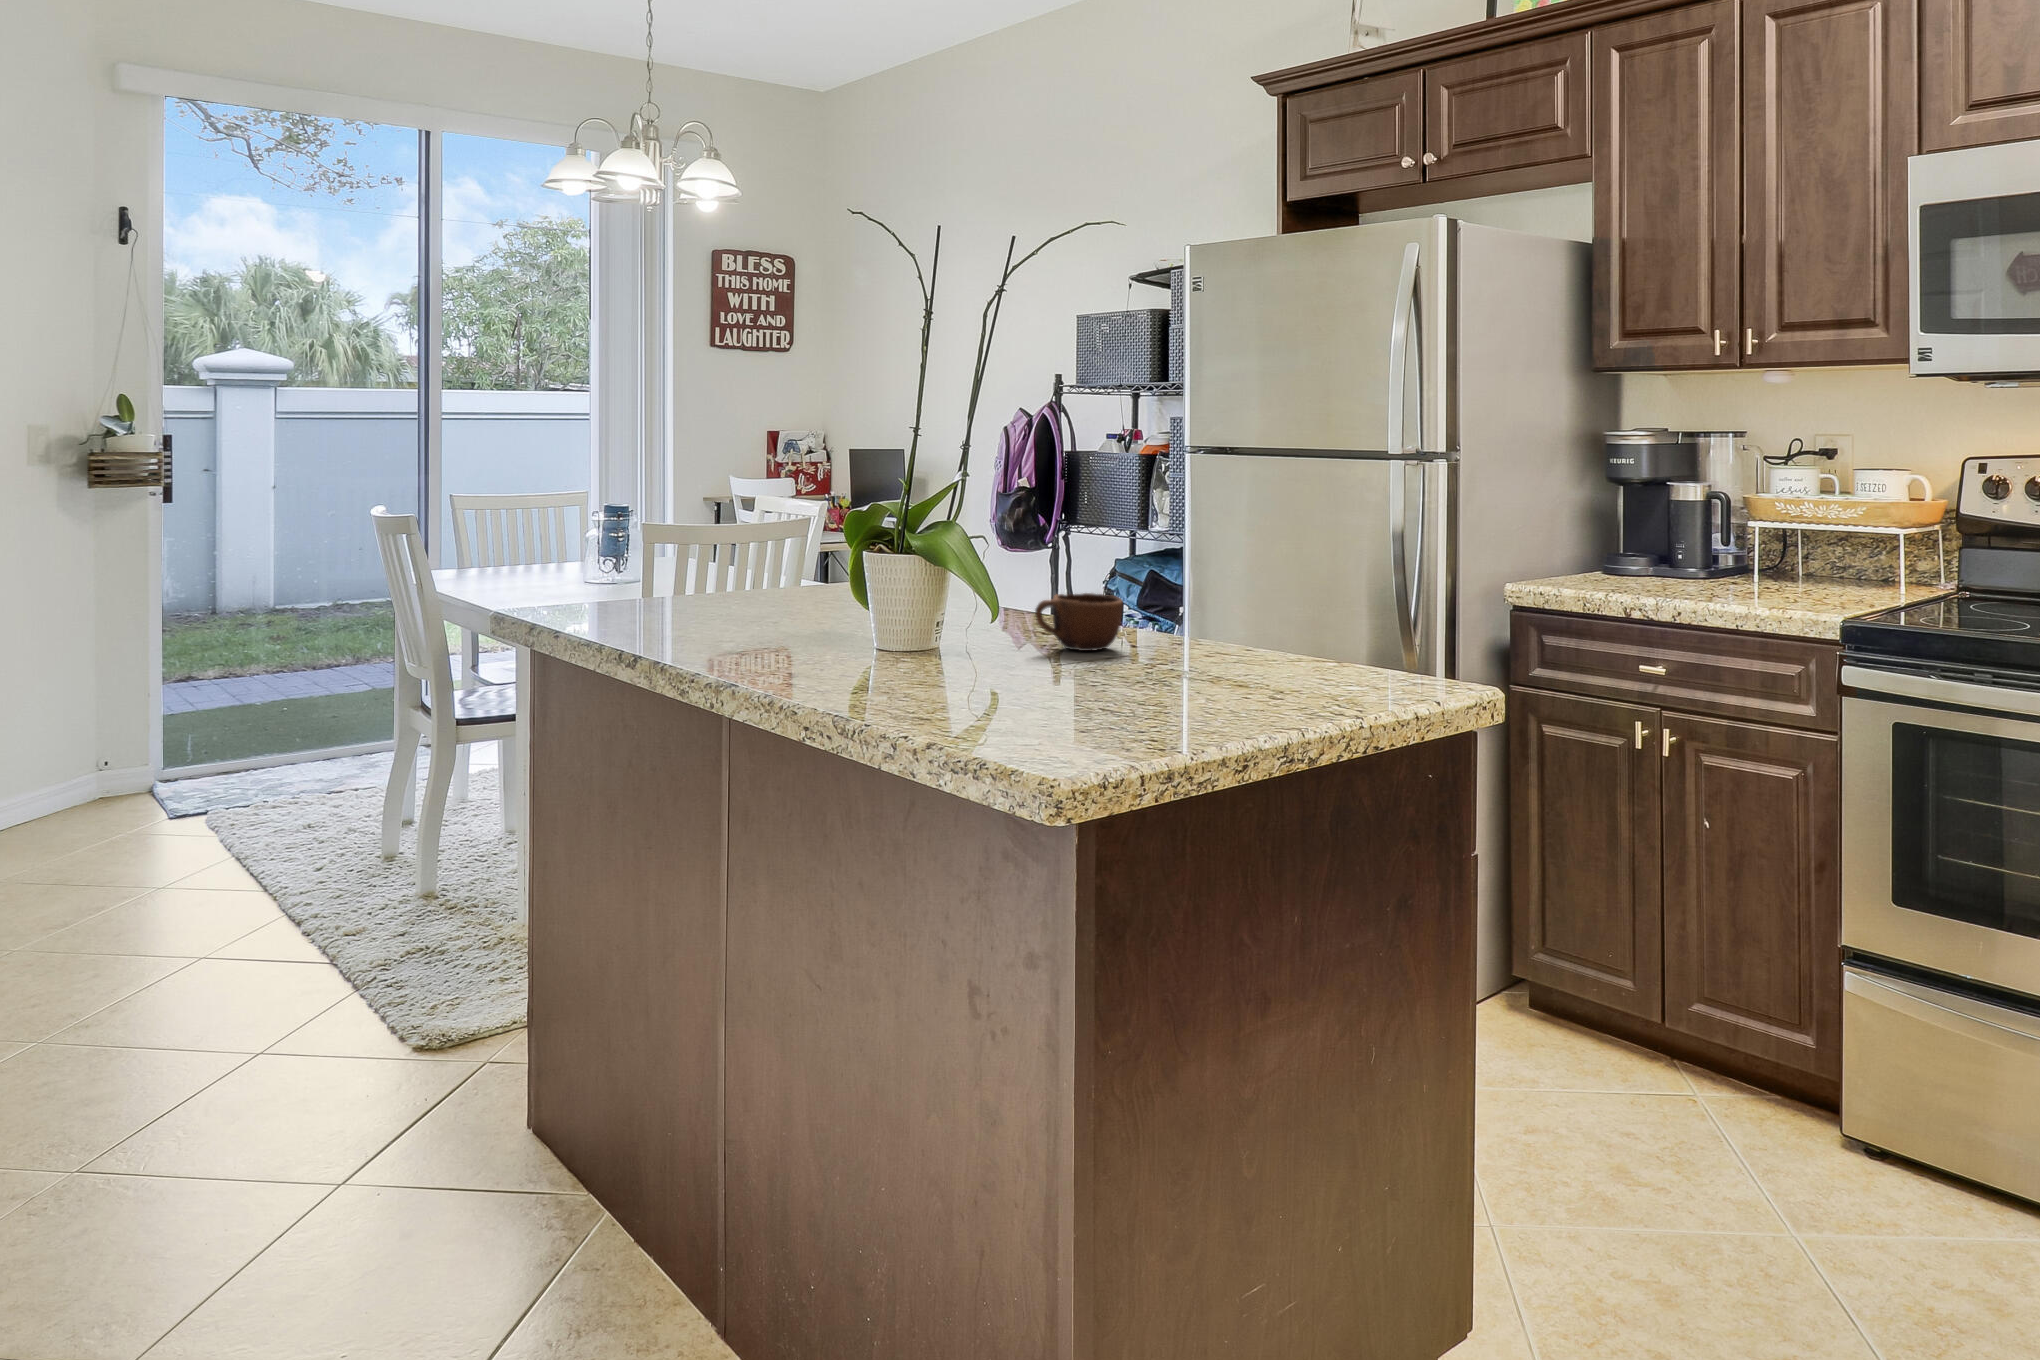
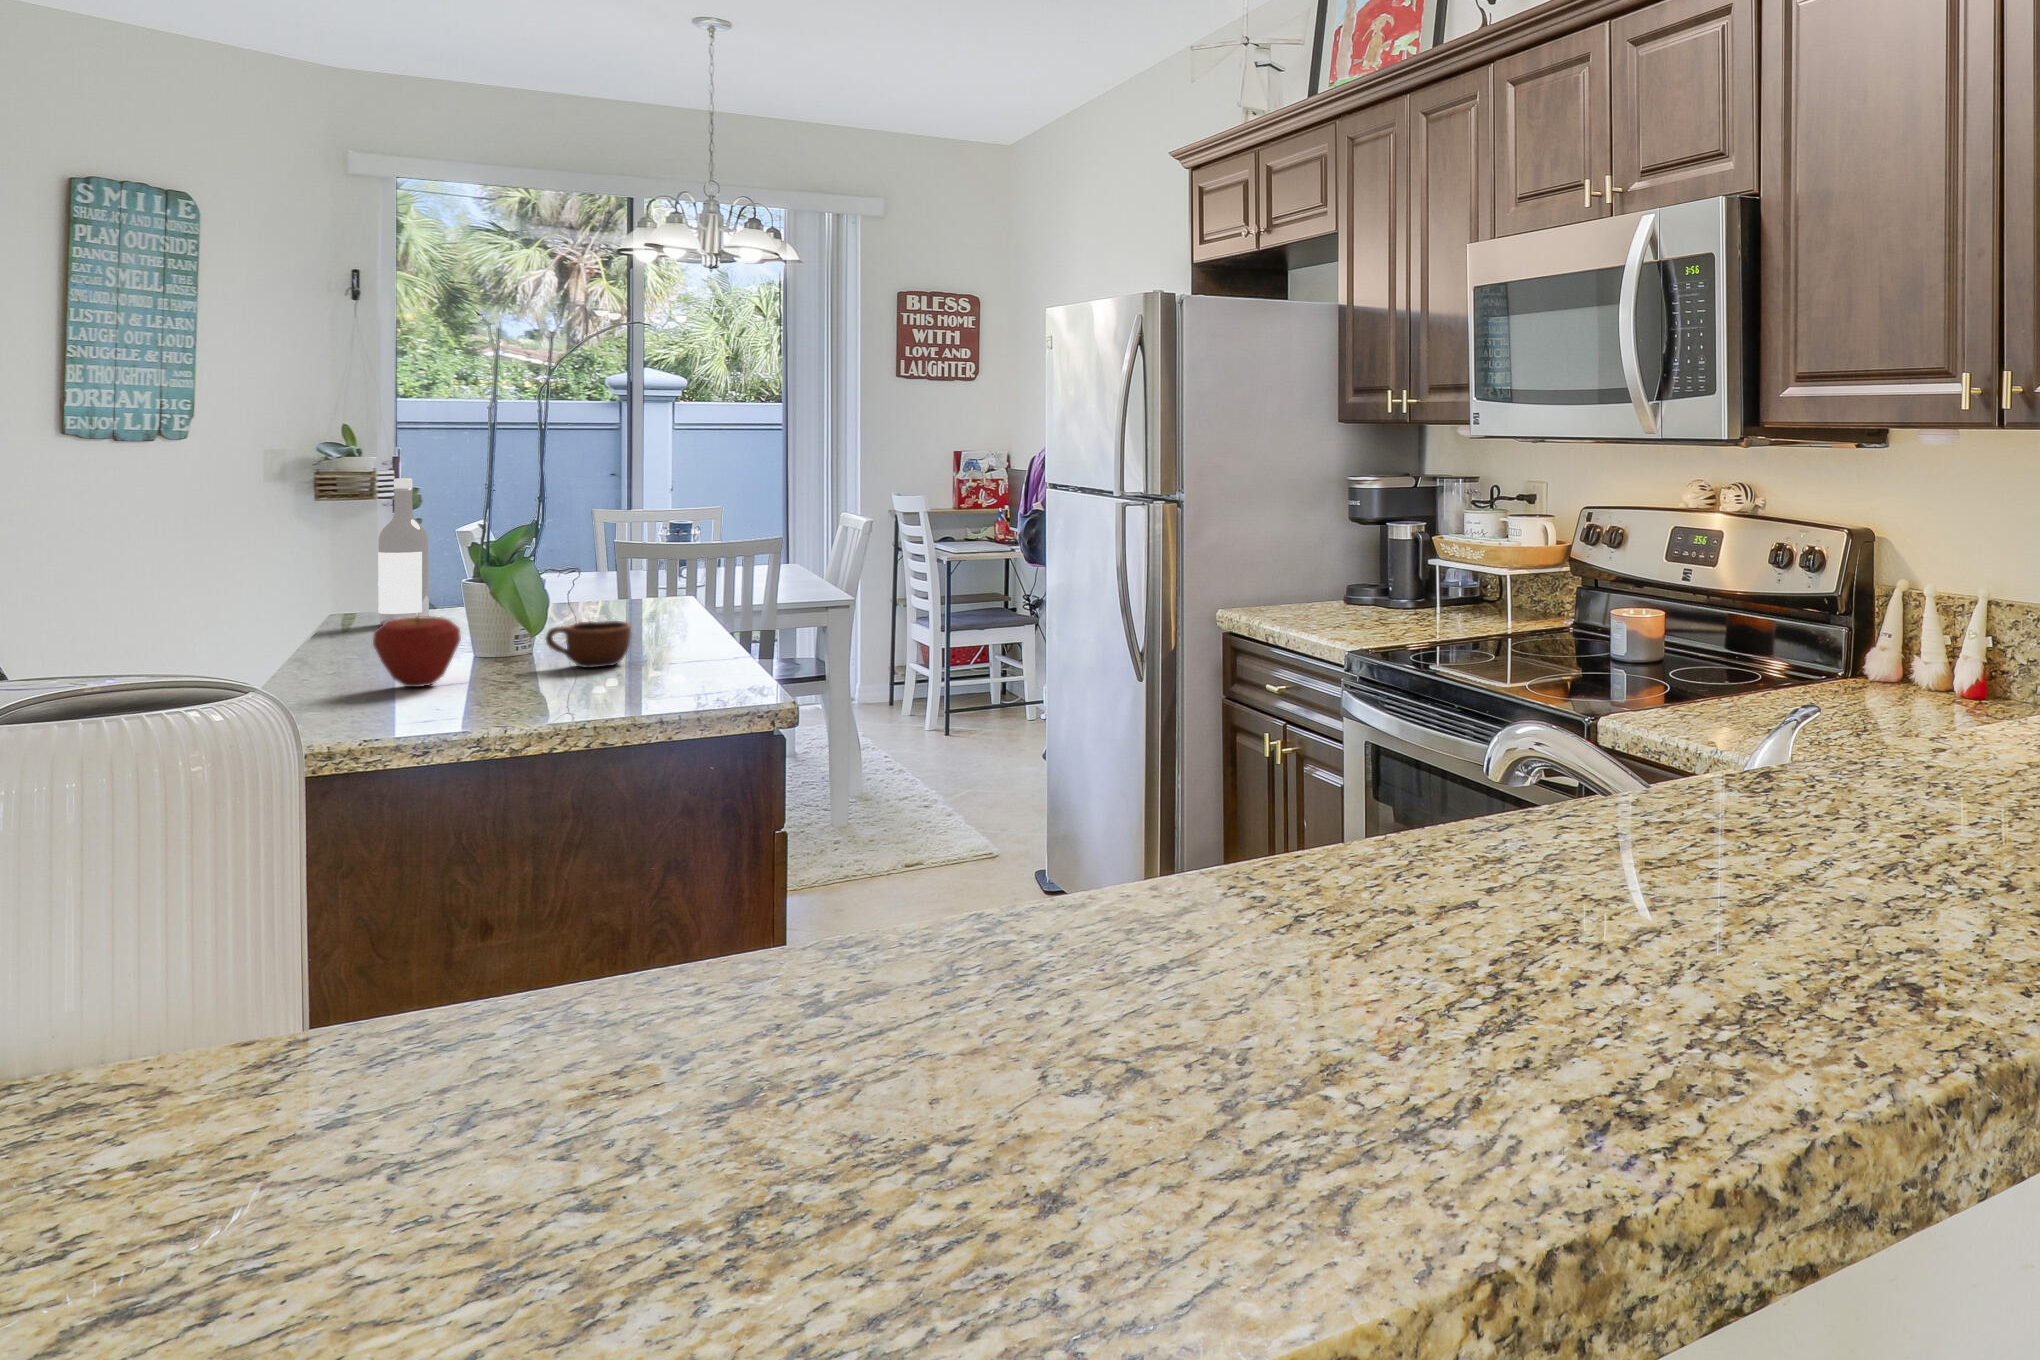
wine bottle: none [629,426,682,611] -> present [378,478,429,624]
apple: none [930,579,1020,676] -> present [373,615,461,687]

